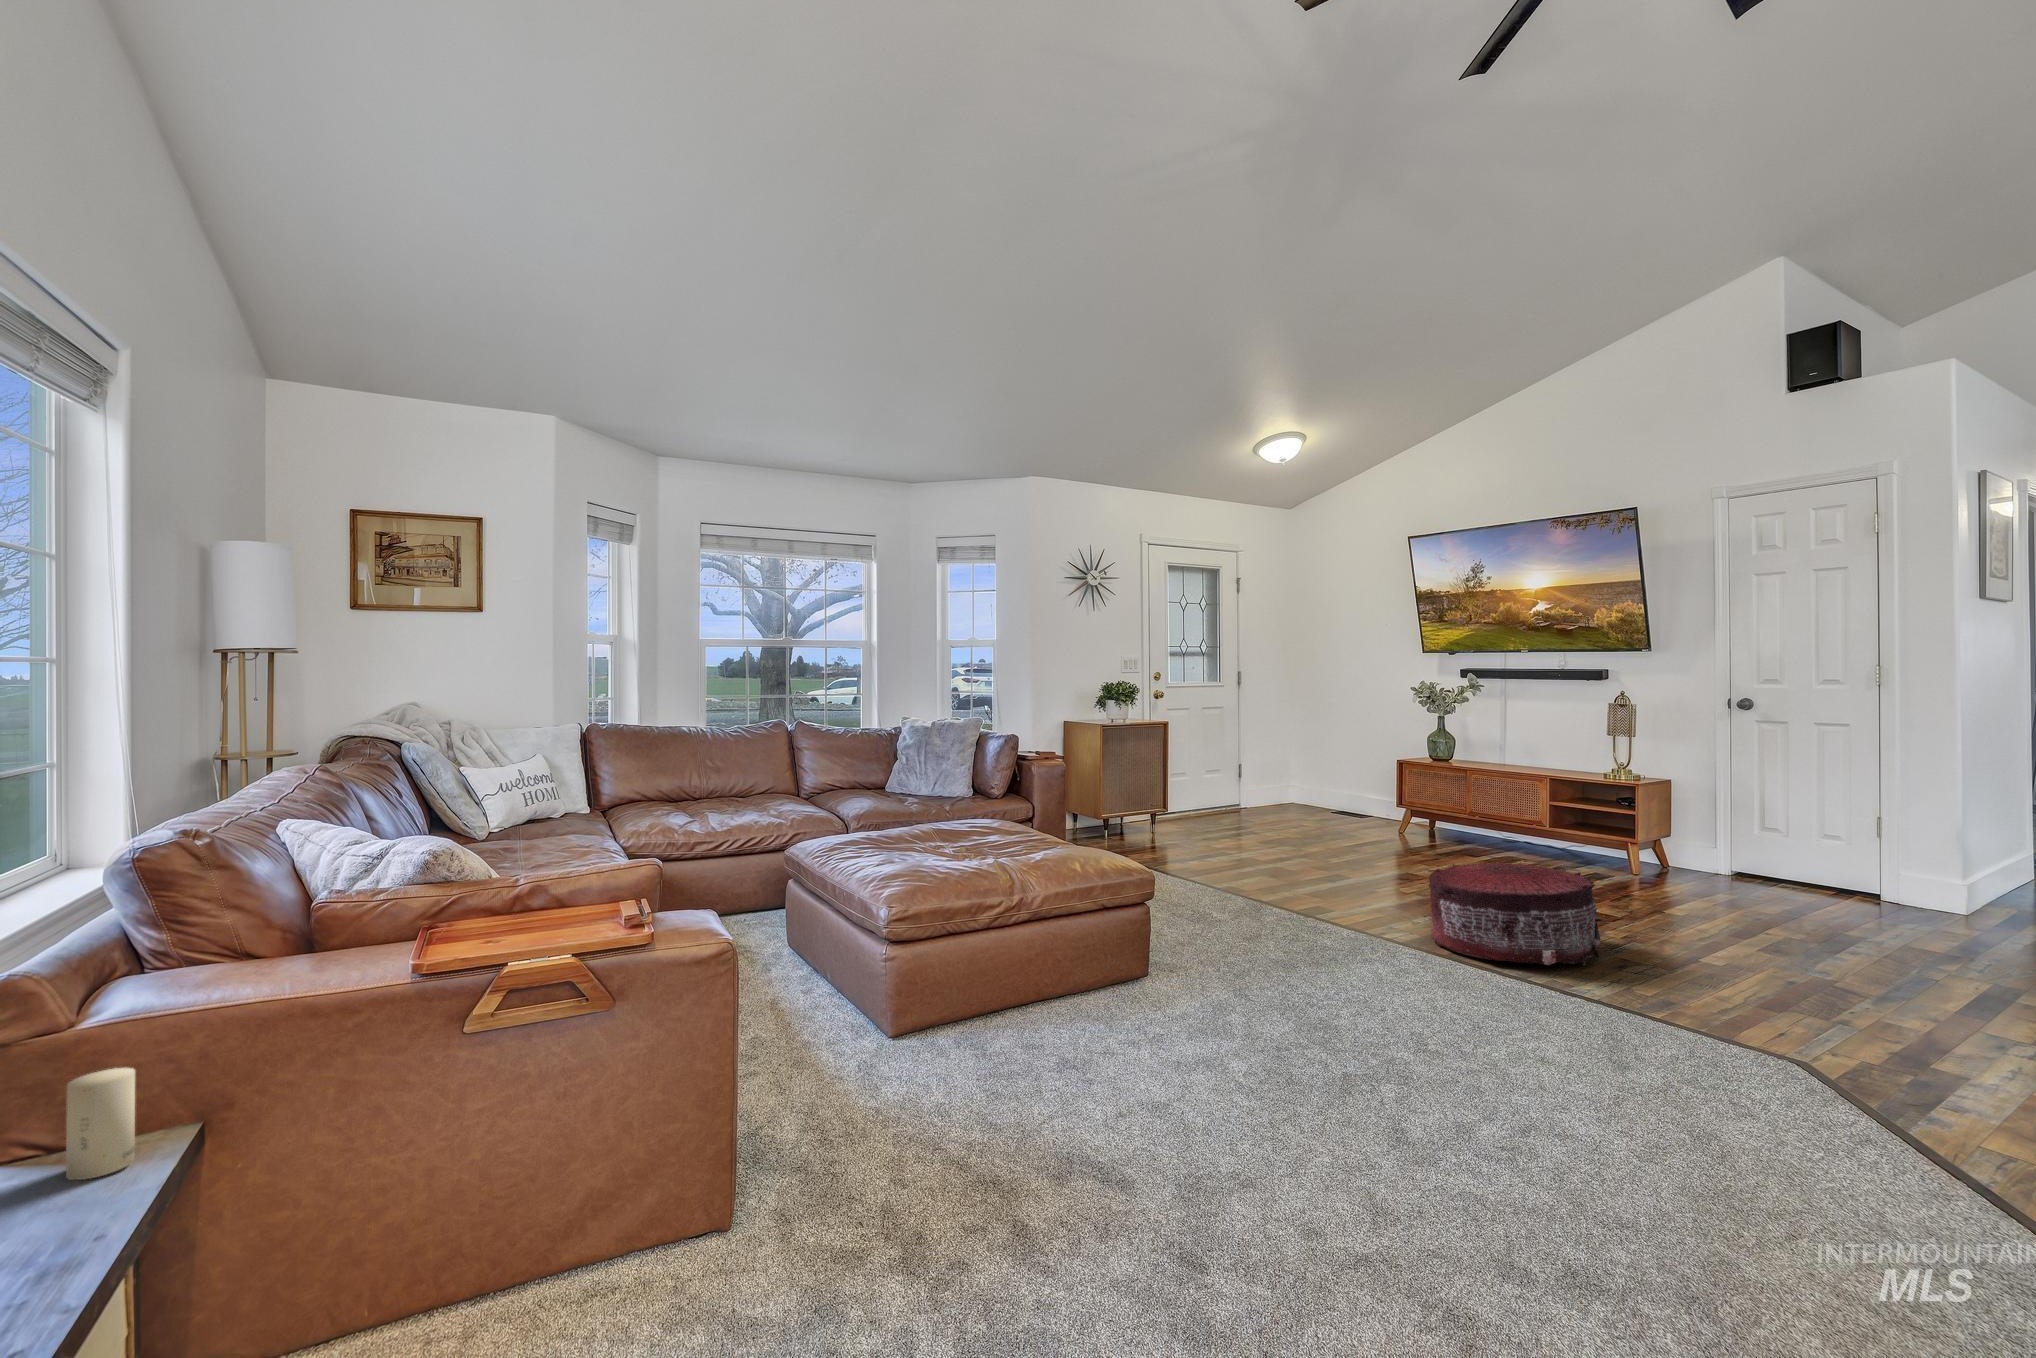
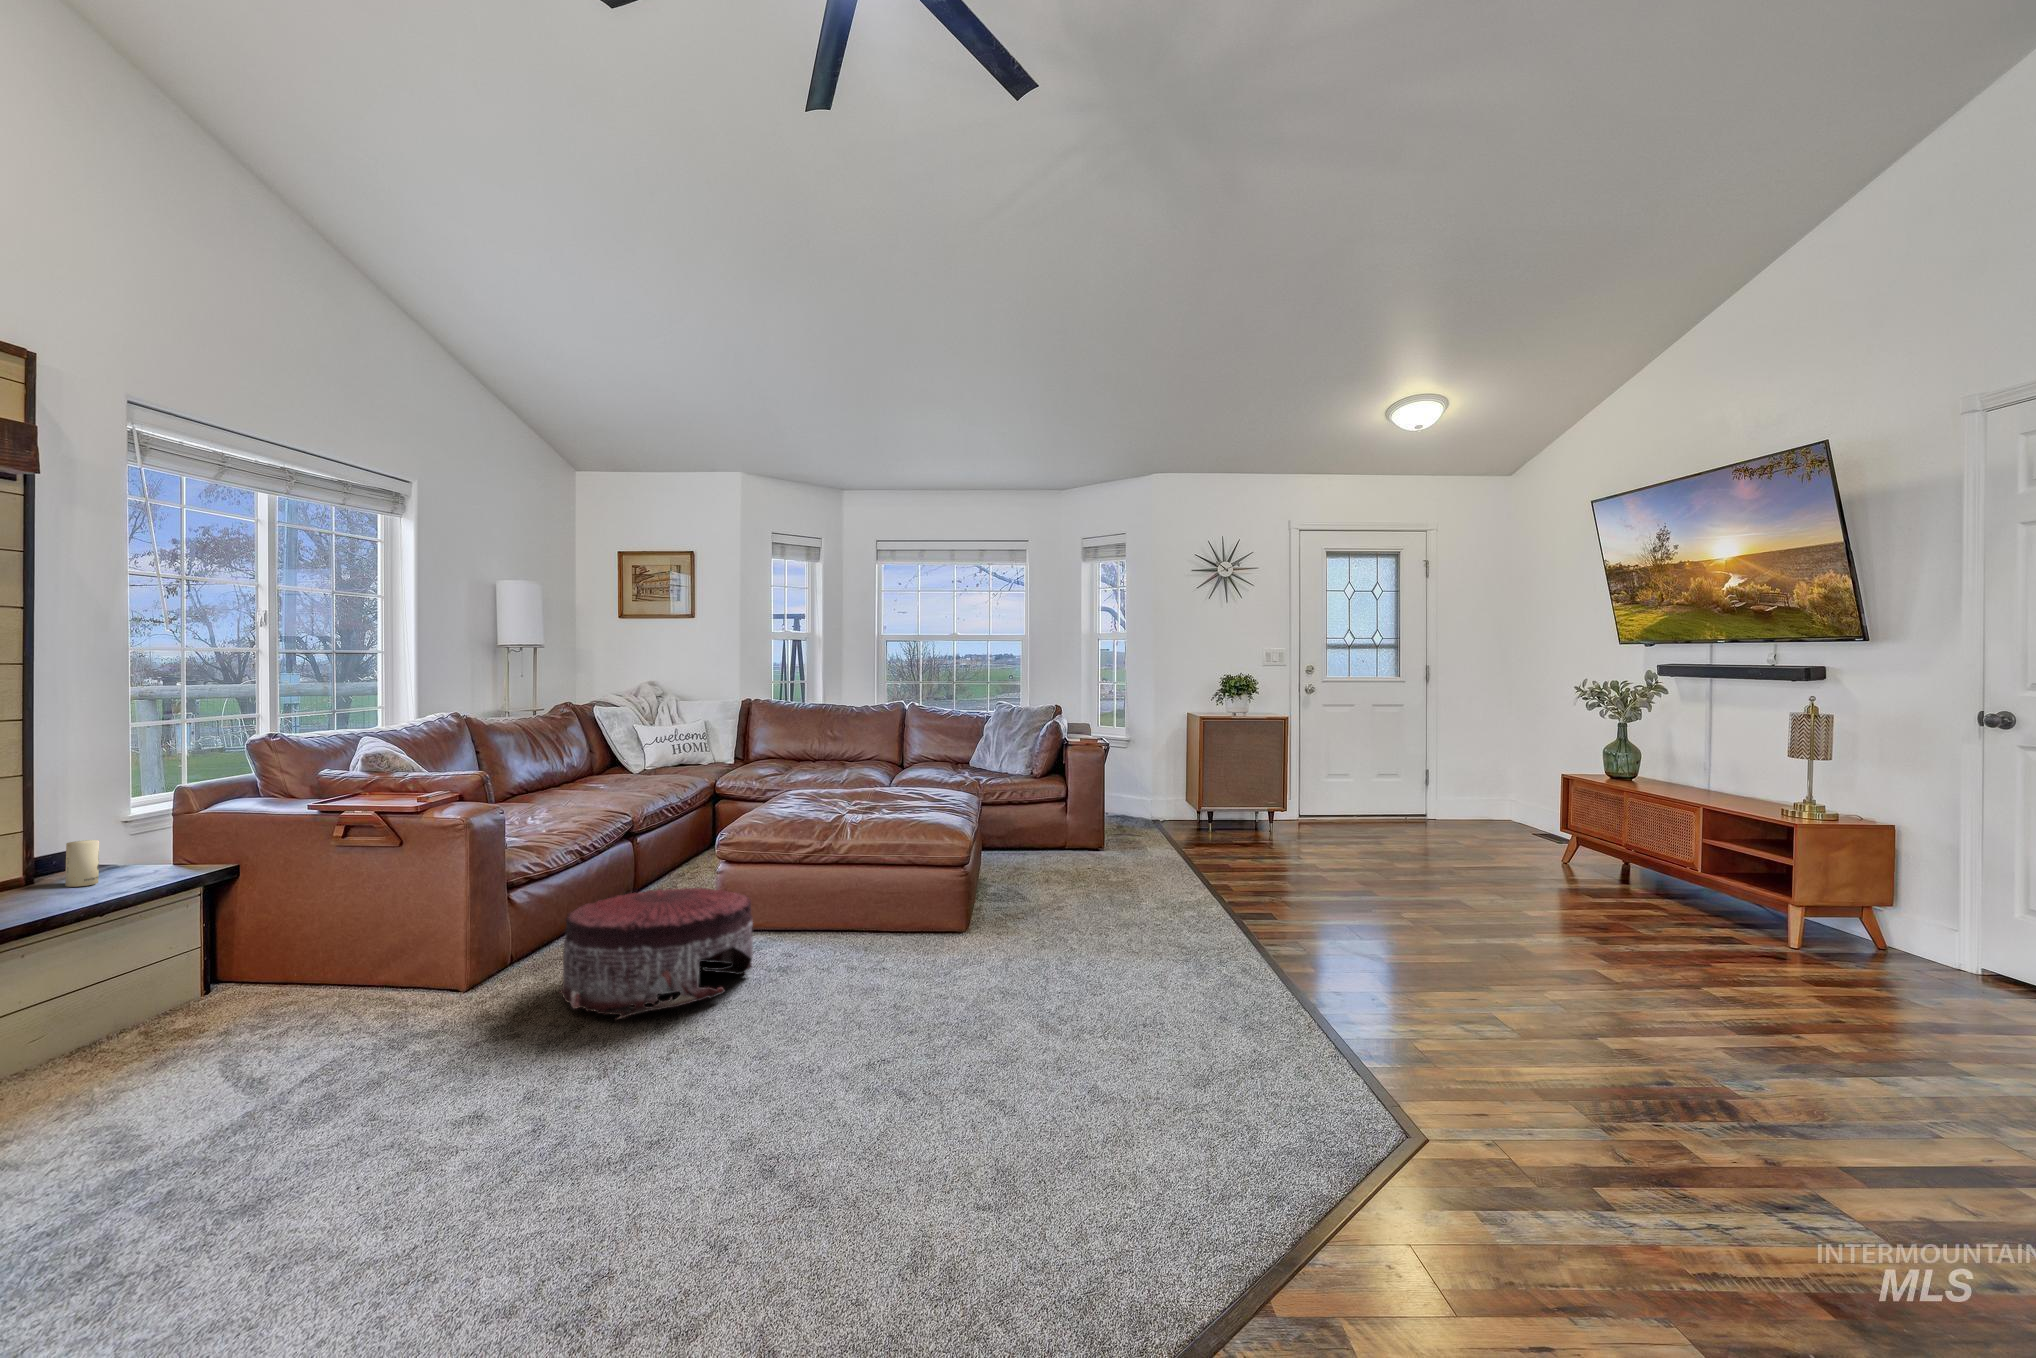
pouf: present [1428,862,1601,965] -> present [559,887,753,1019]

